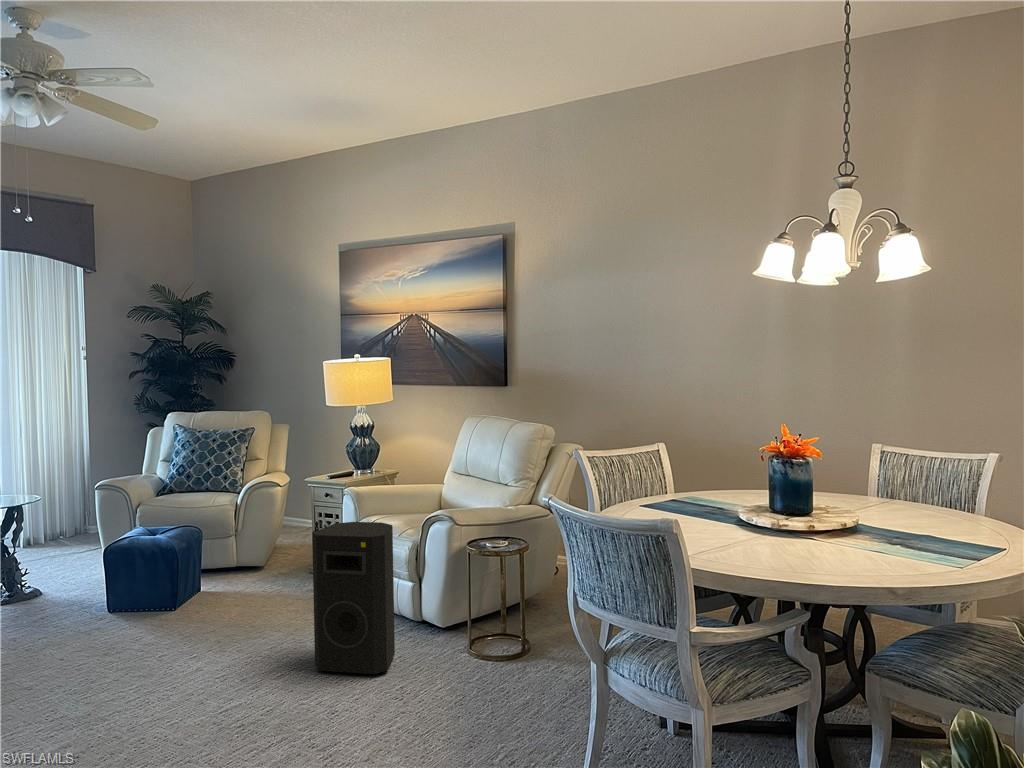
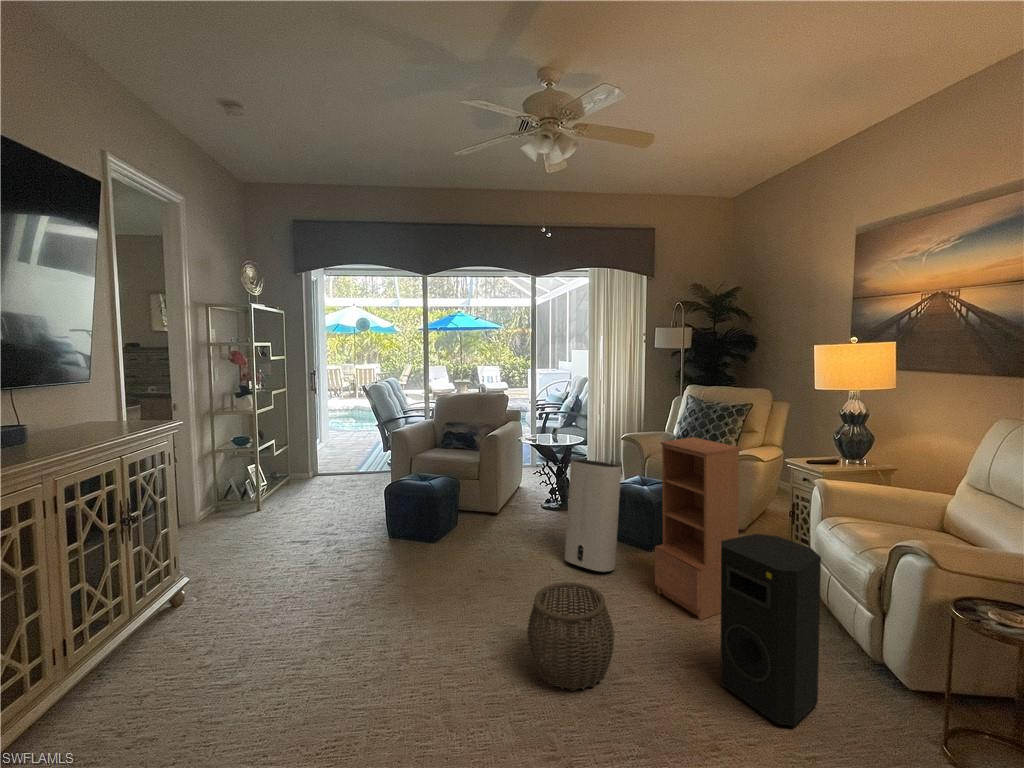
bookcase: none [208,454,297,642] -> present [655,437,740,620]
air purifier: none [68,503,147,642] -> present [565,460,621,572]
woven basket: none [111,619,221,733] -> present [527,582,615,690]

